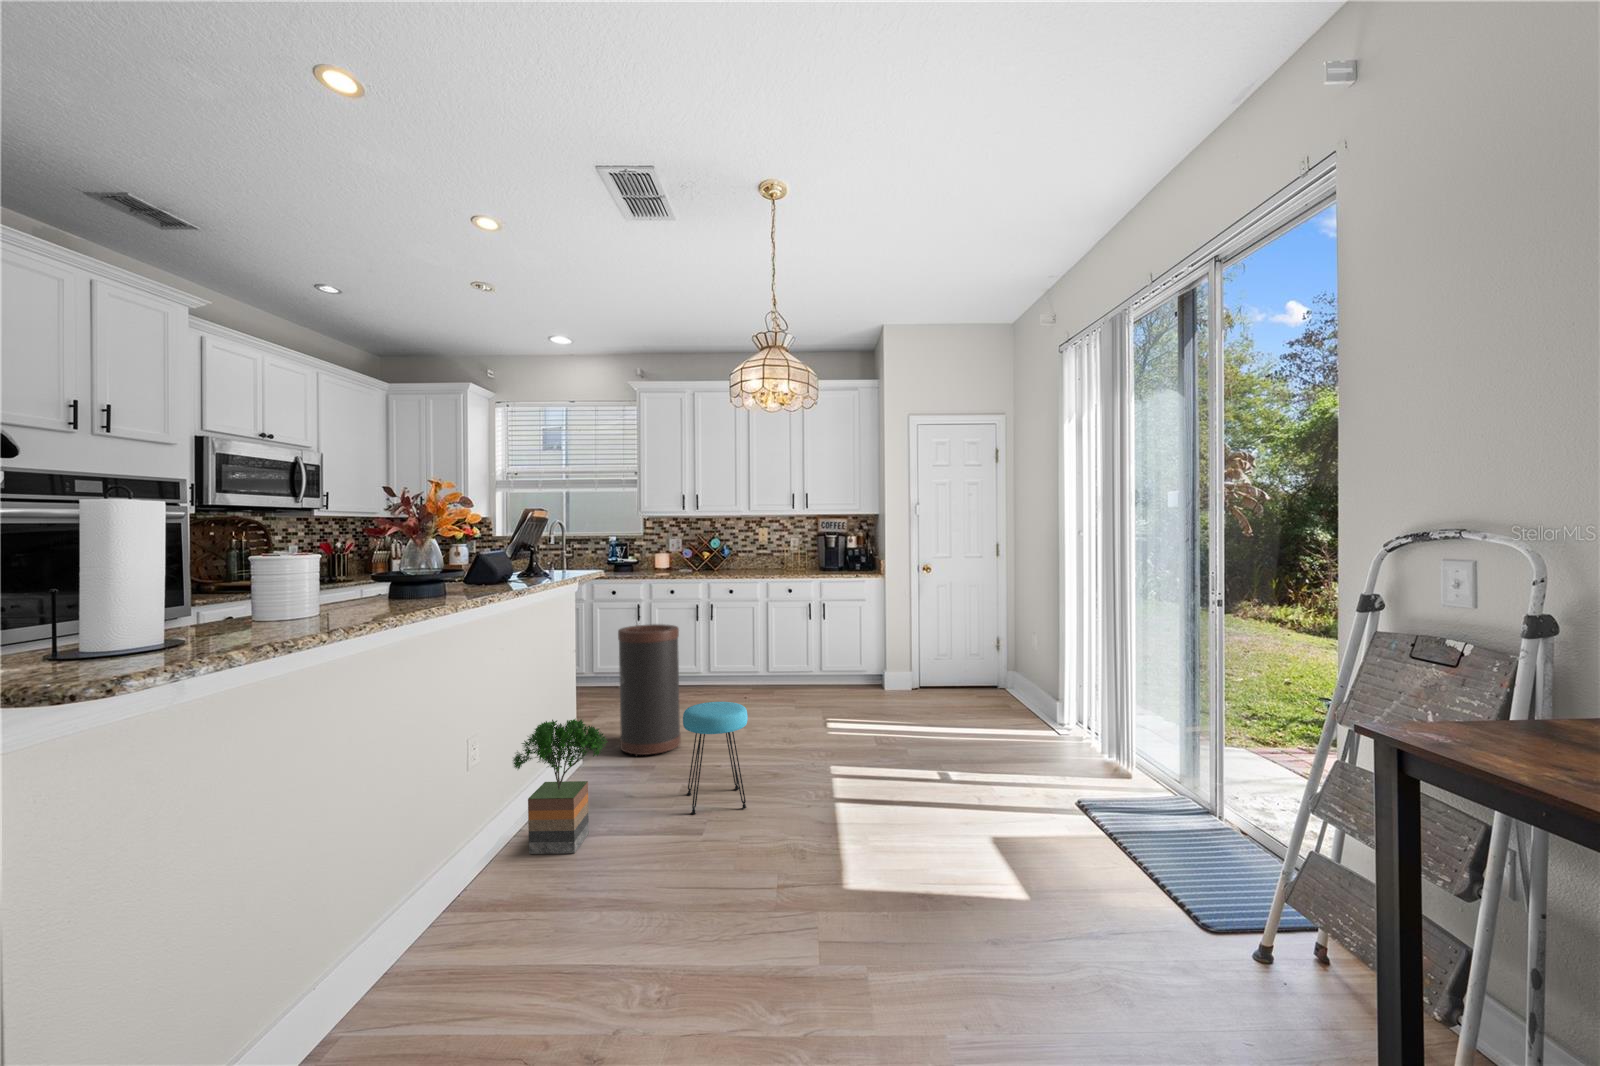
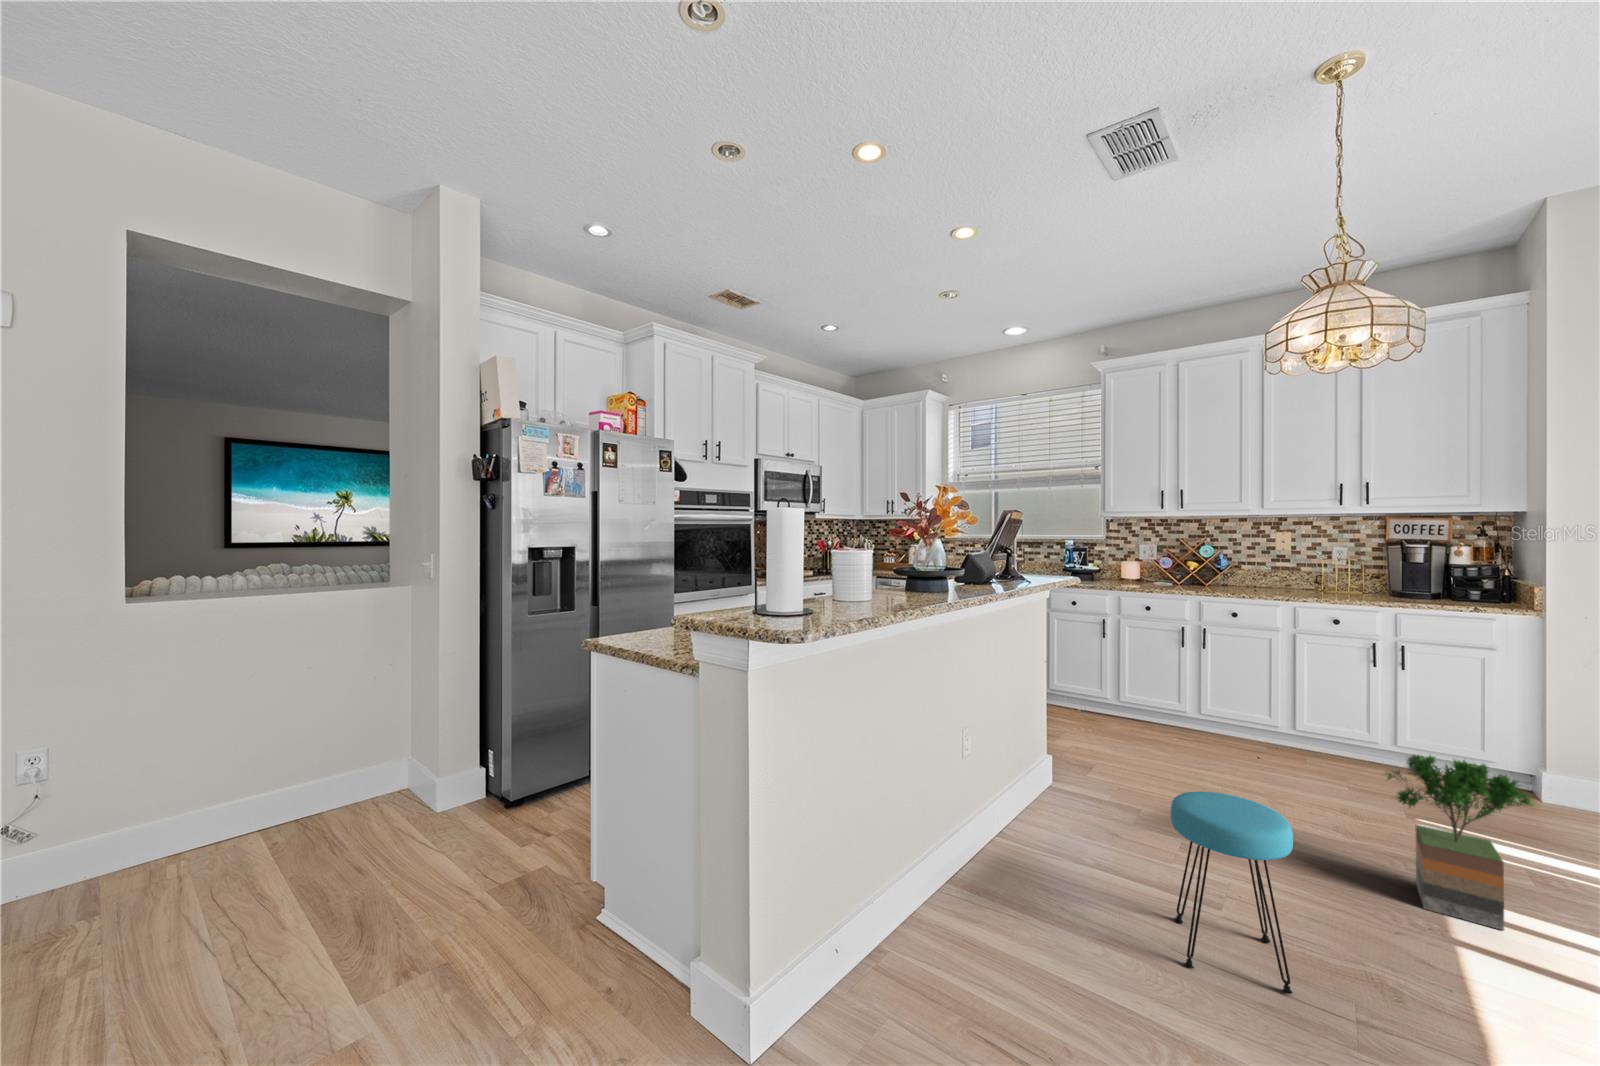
trash can: present [618,624,681,756] -> none [1073,652,1160,827]
potted tree: present [513,719,607,854] -> present [1386,754,1534,930]

